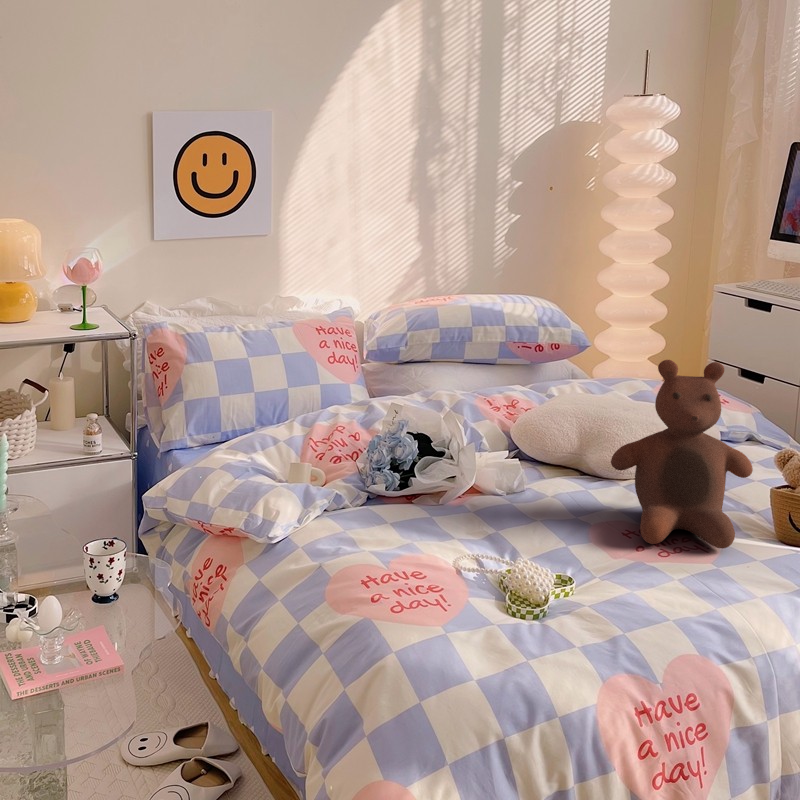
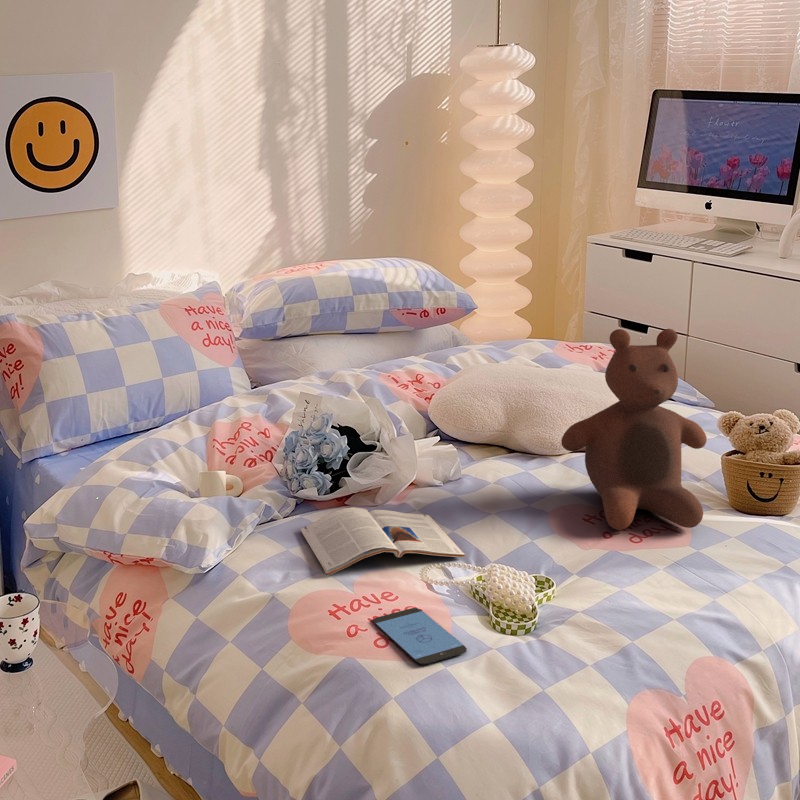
magazine: none [363,502,499,555] -> present [301,507,465,576]
smartphone: none [397,586,468,628] -> present [373,608,467,665]

